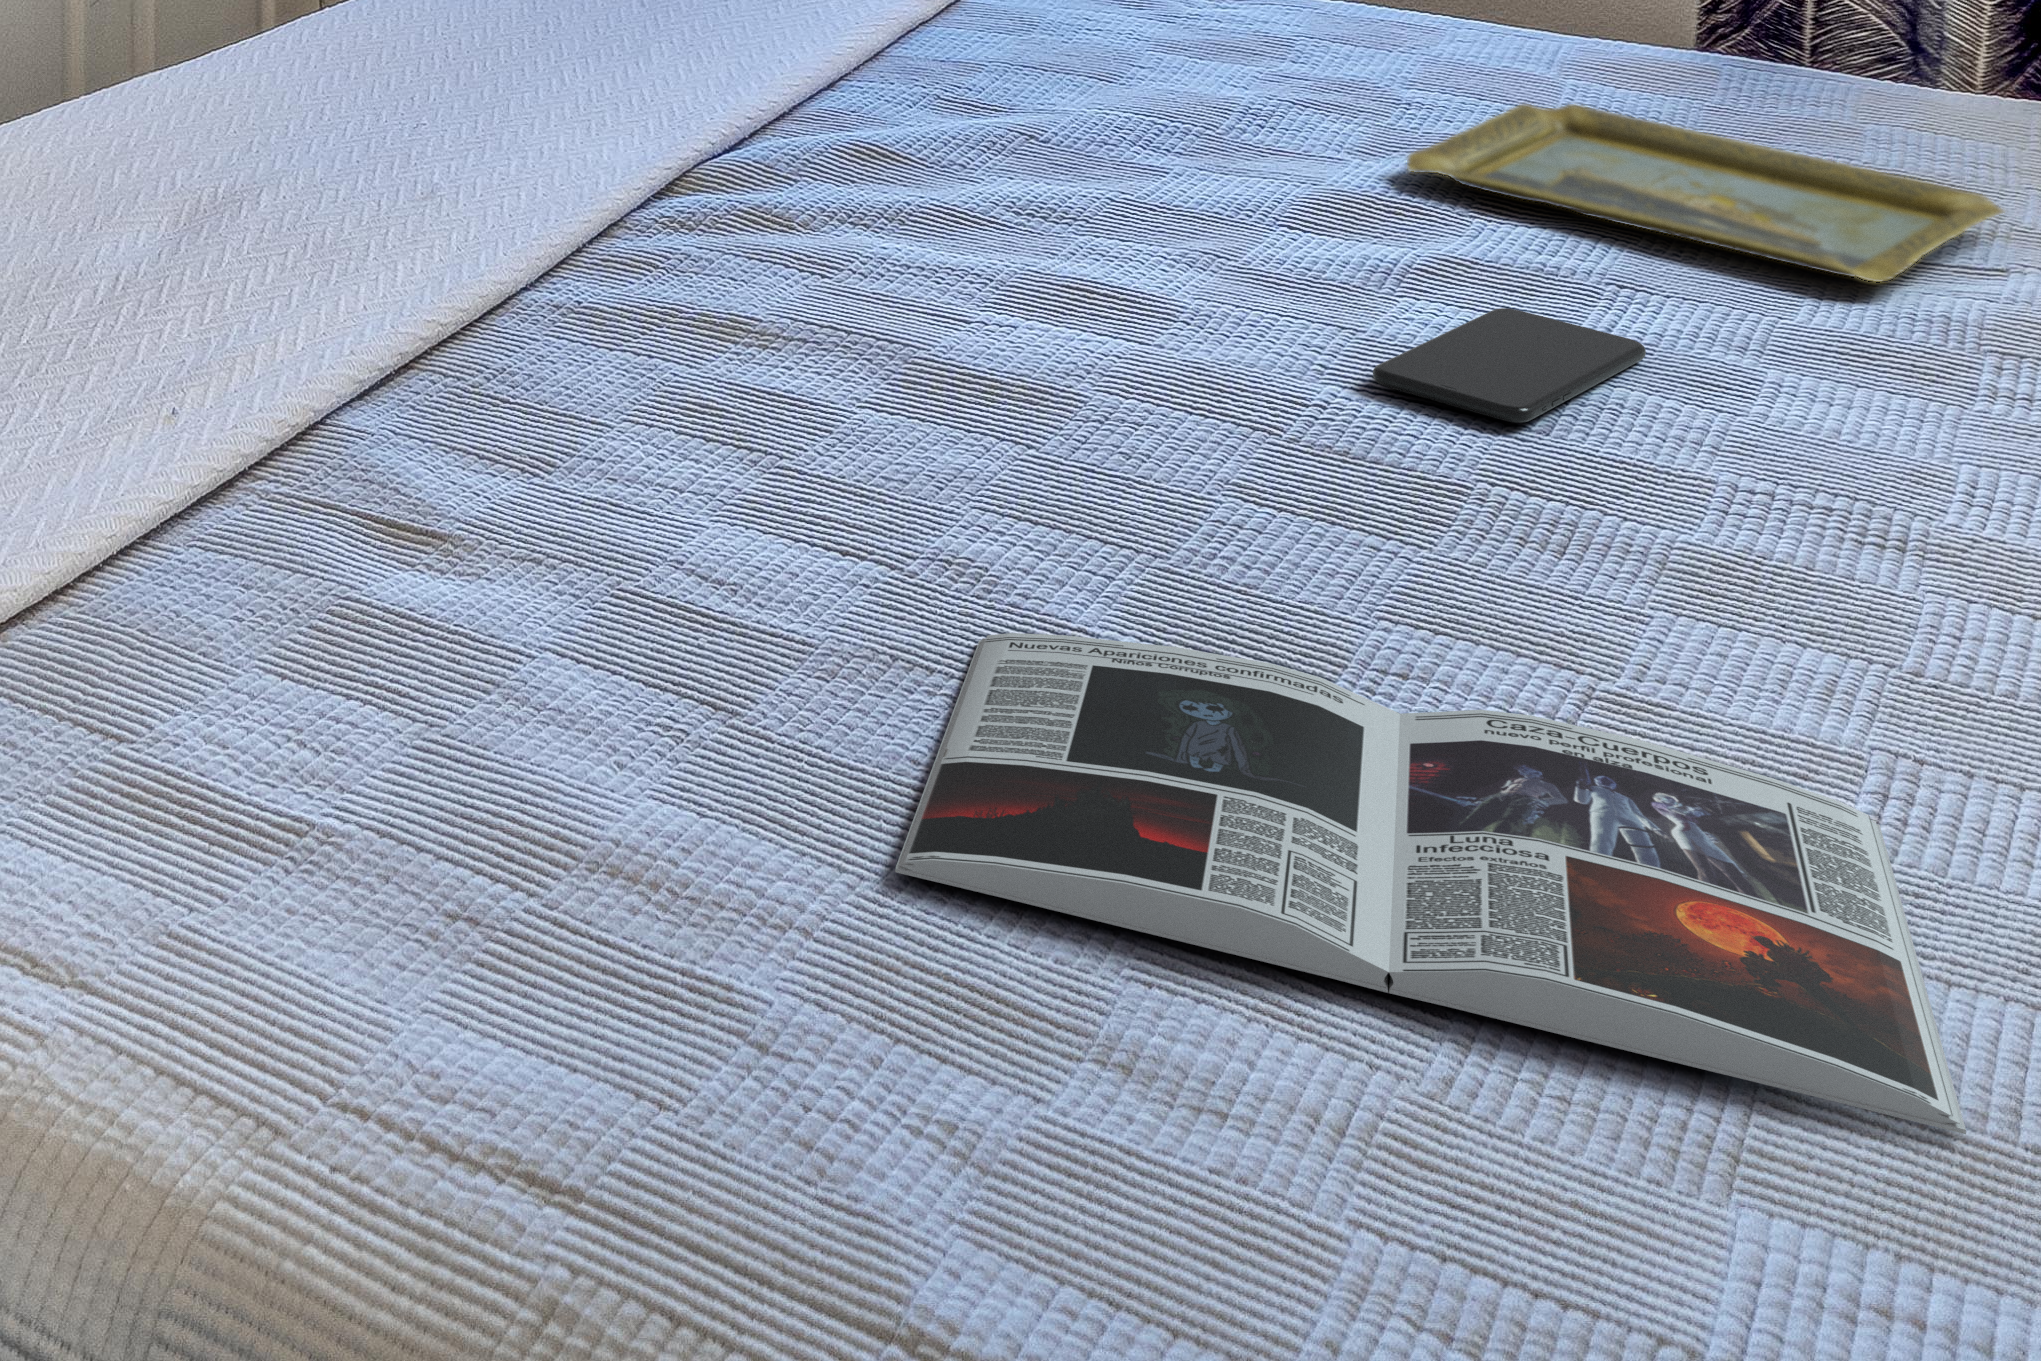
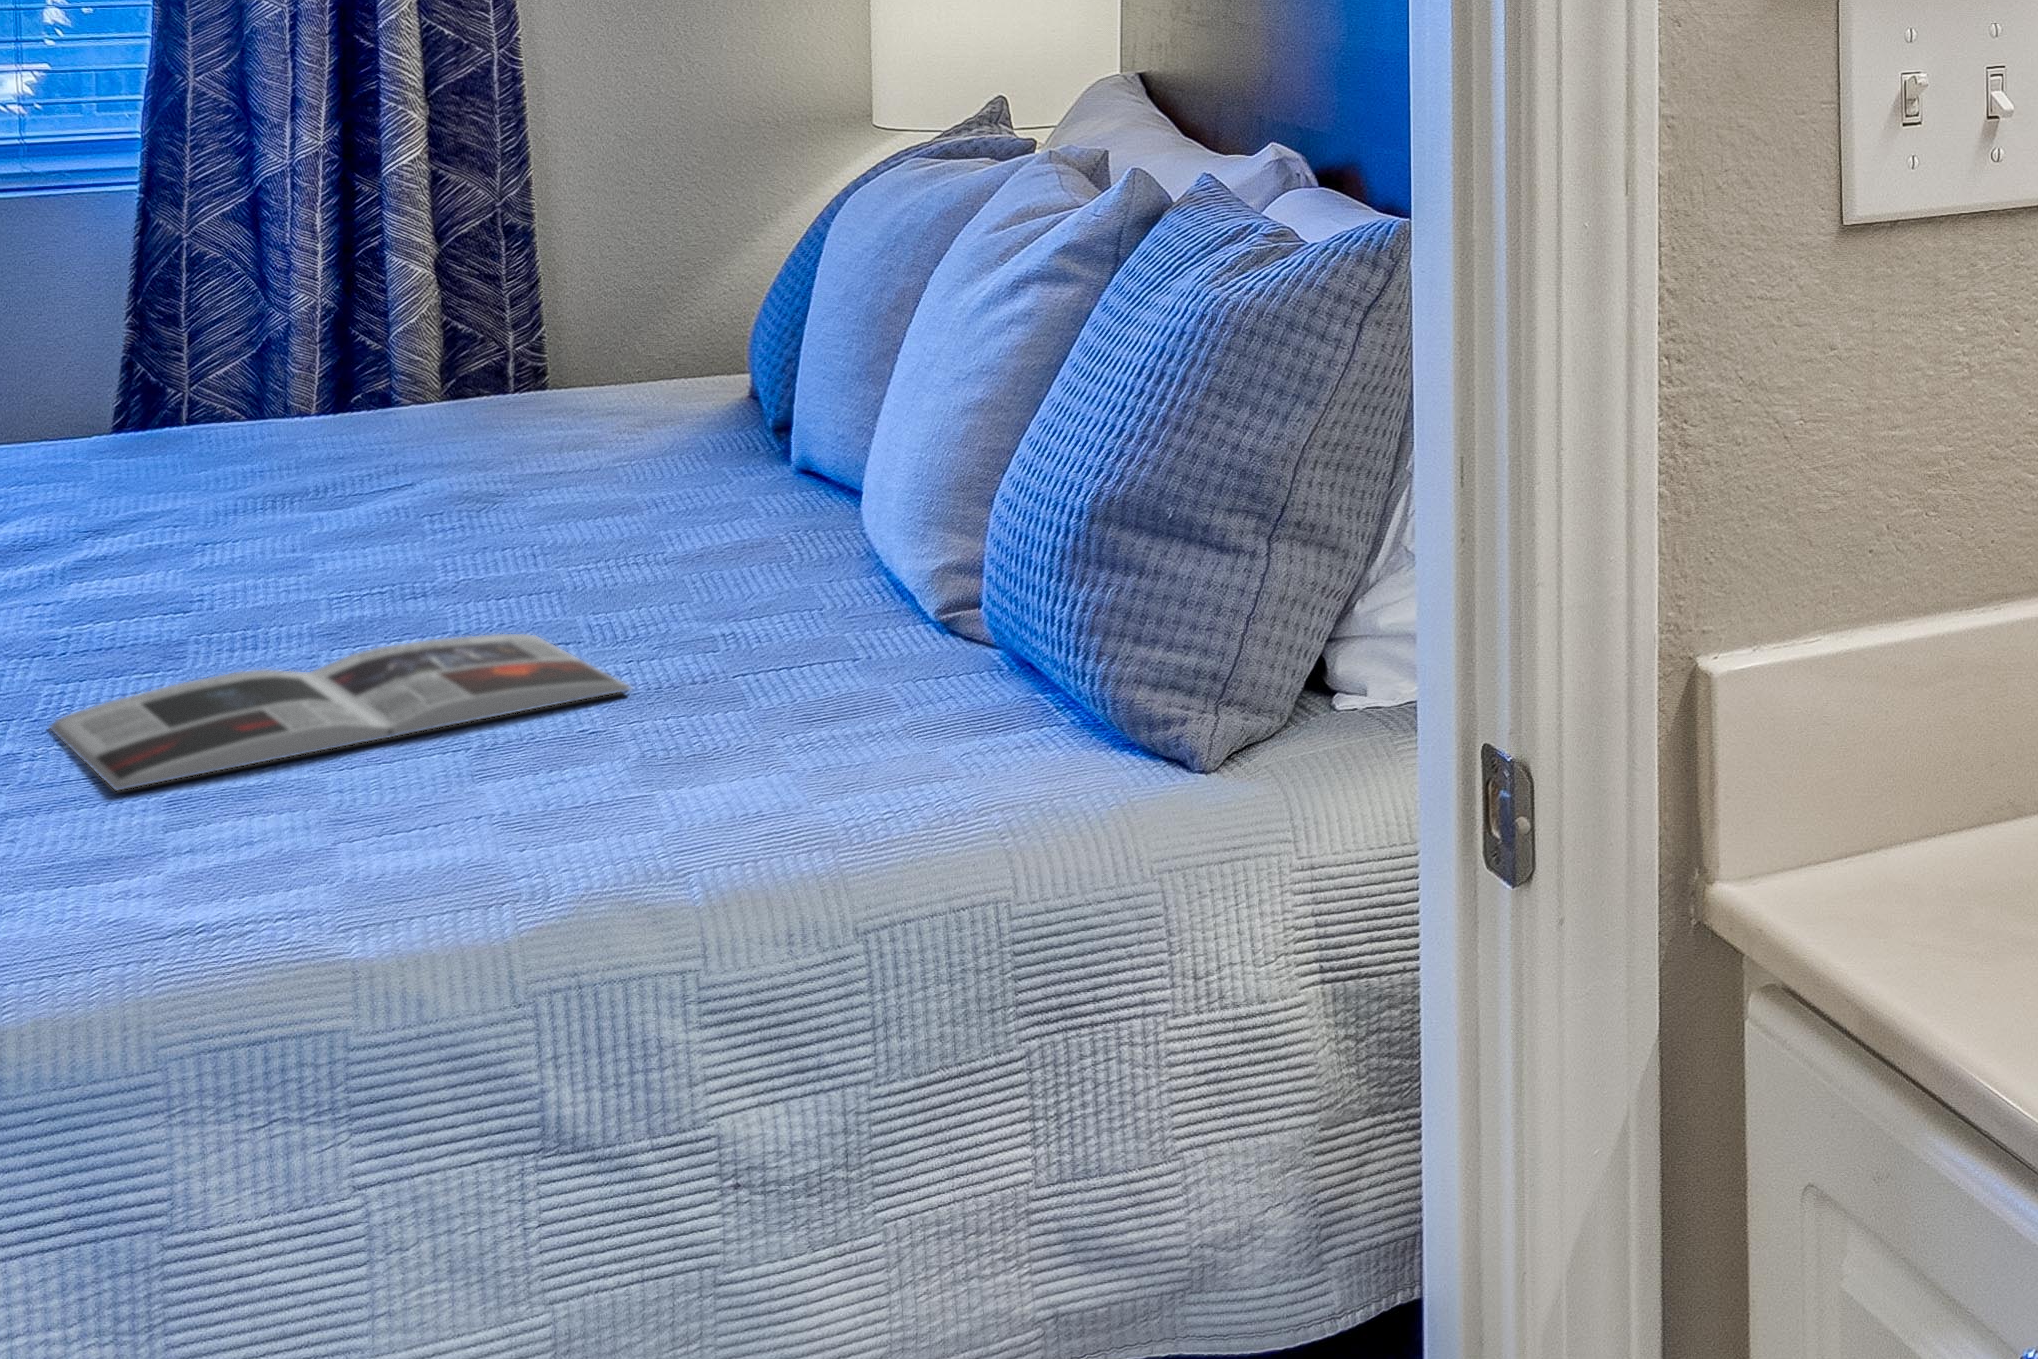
tray: present [1407,104,2005,282] -> none [66,434,437,501]
smartphone: present [1373,308,1646,422] -> none [154,532,295,585]

